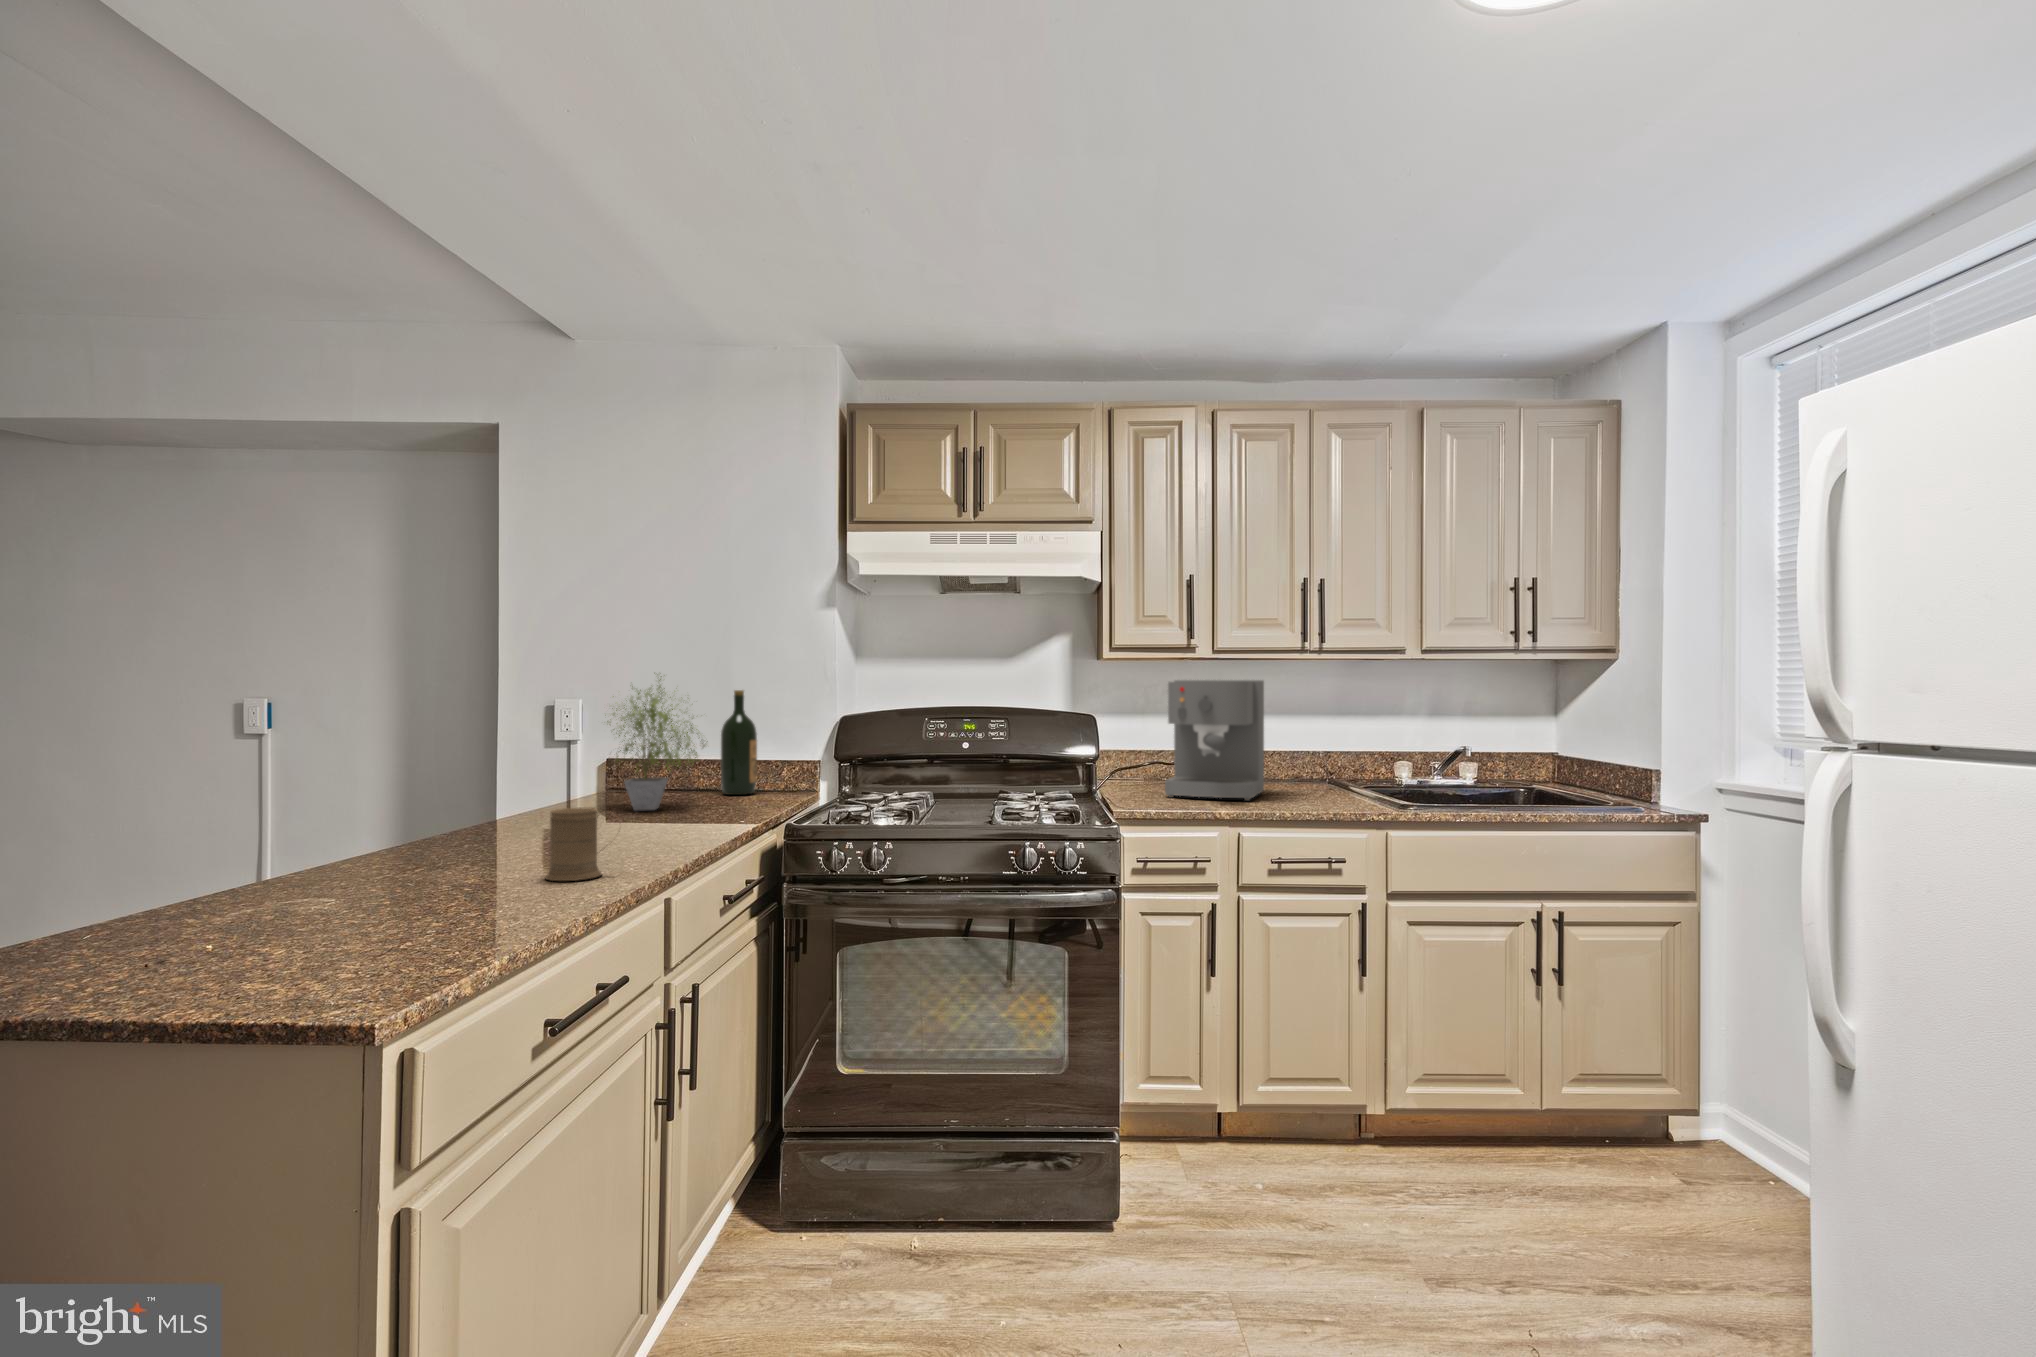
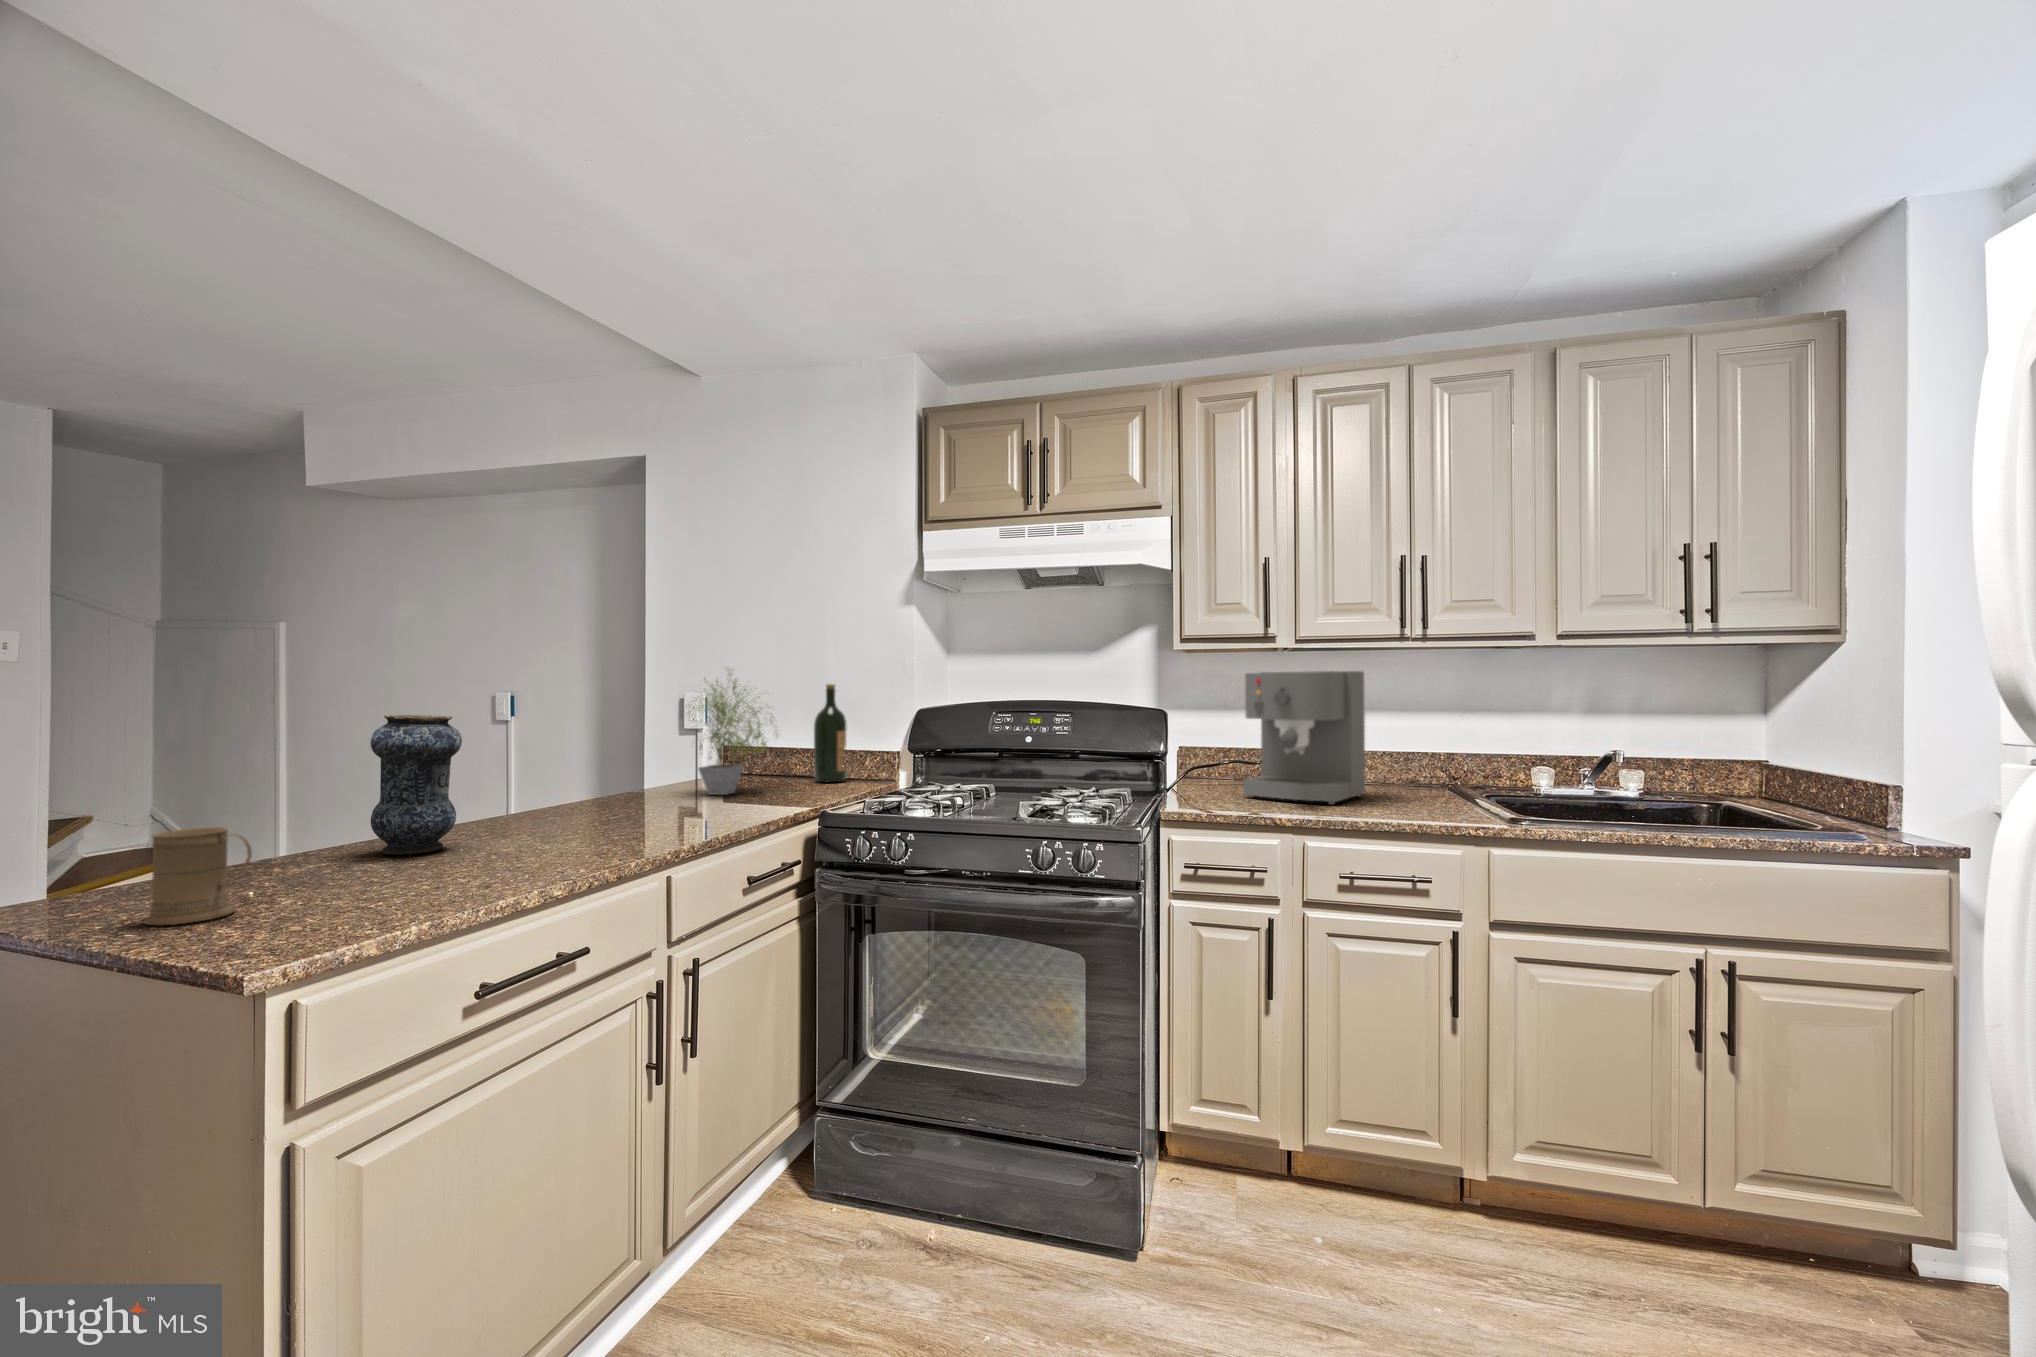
vase: none [396,728,489,879] -> present [371,715,462,855]
mug: present [545,808,601,881] -> present [144,827,252,925]

